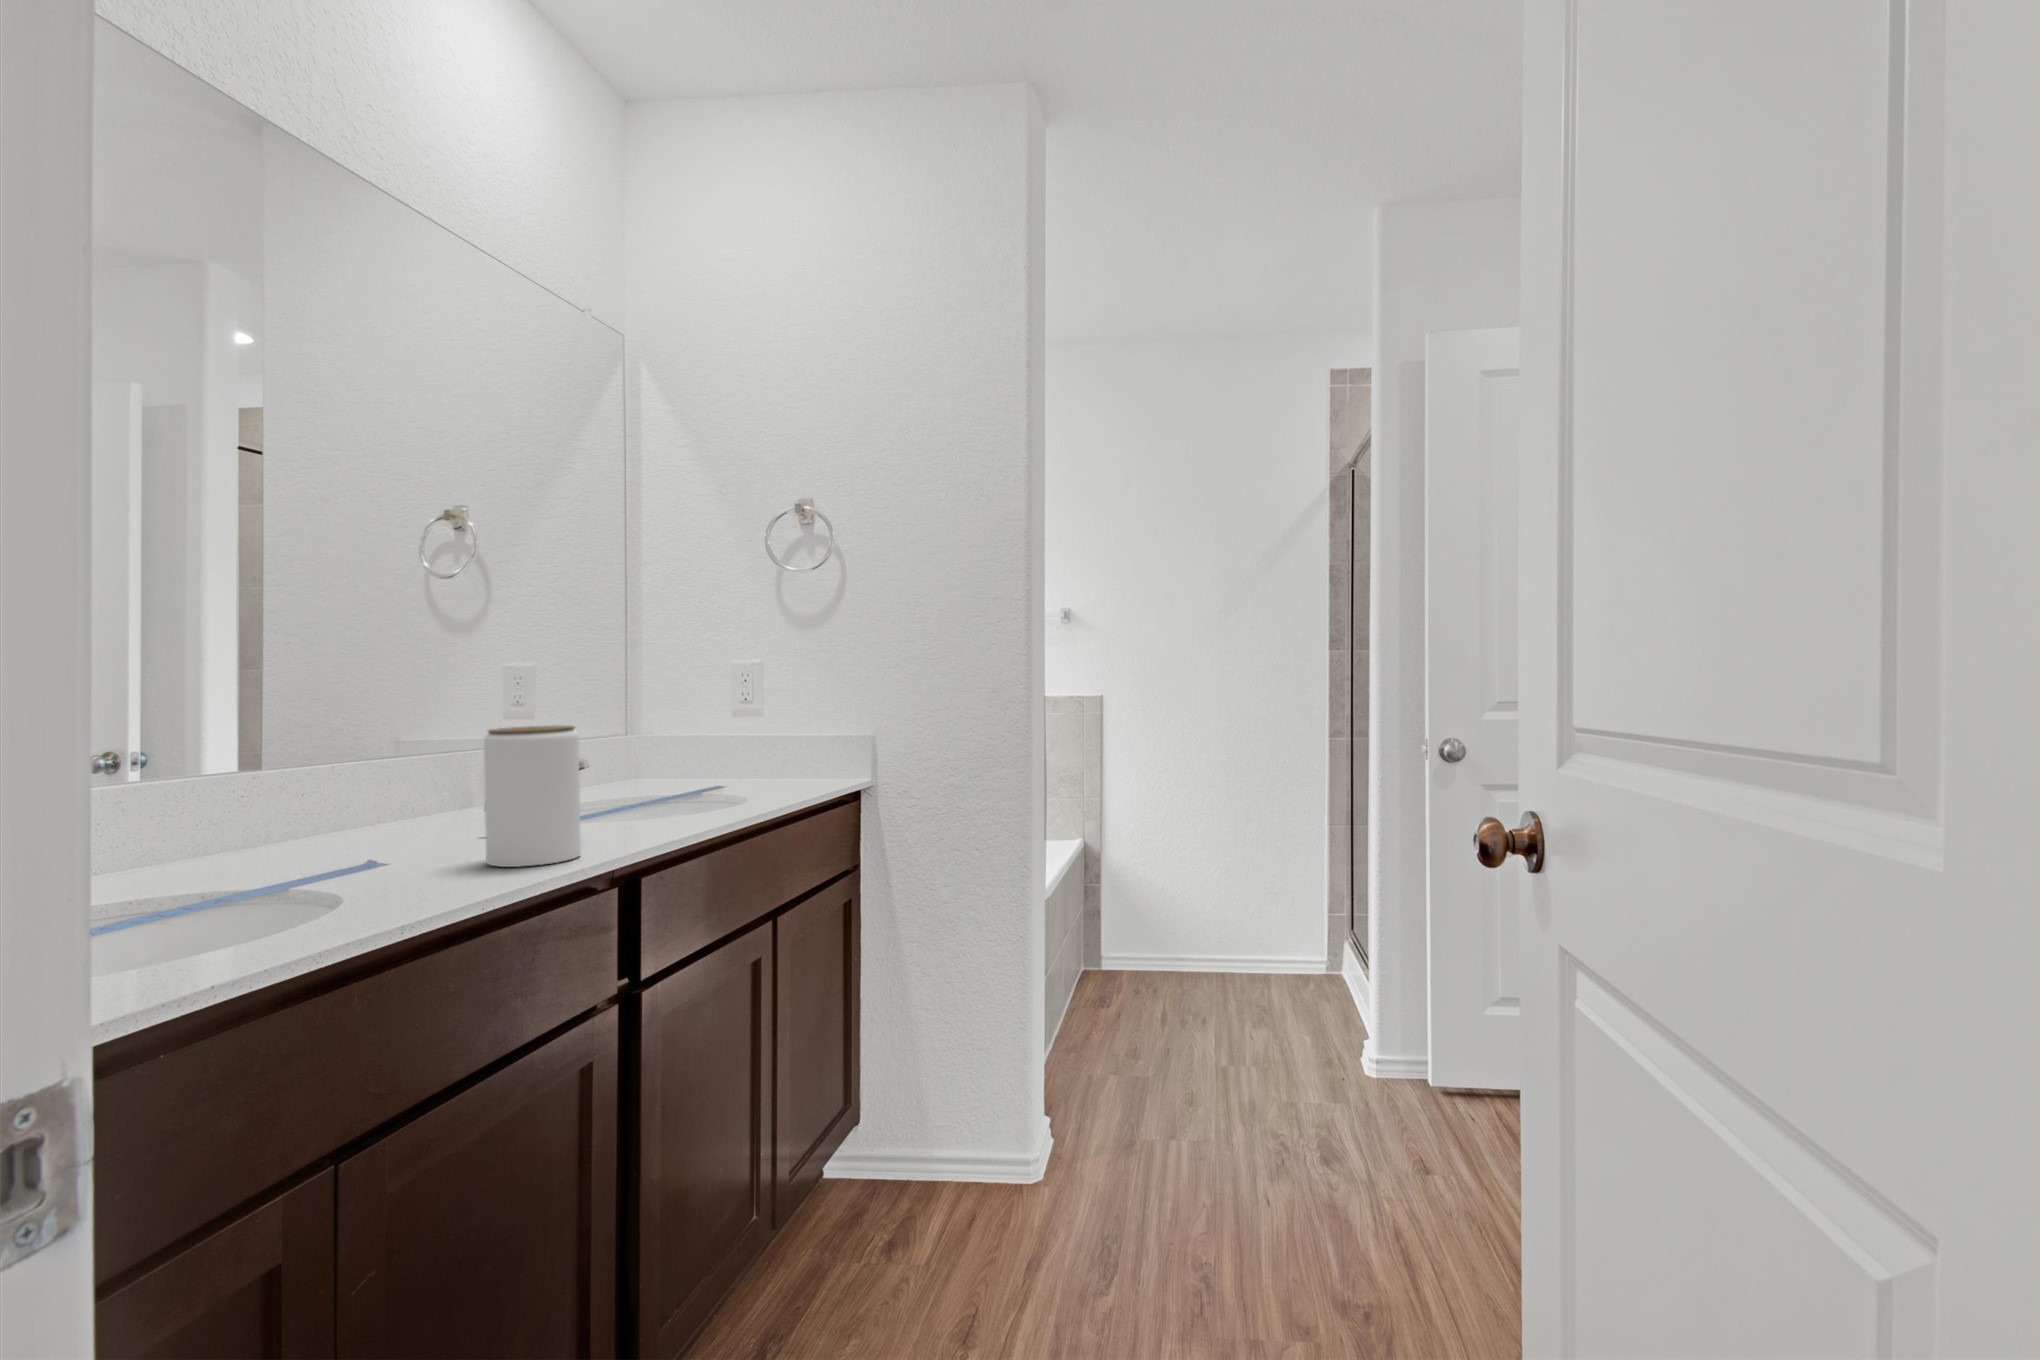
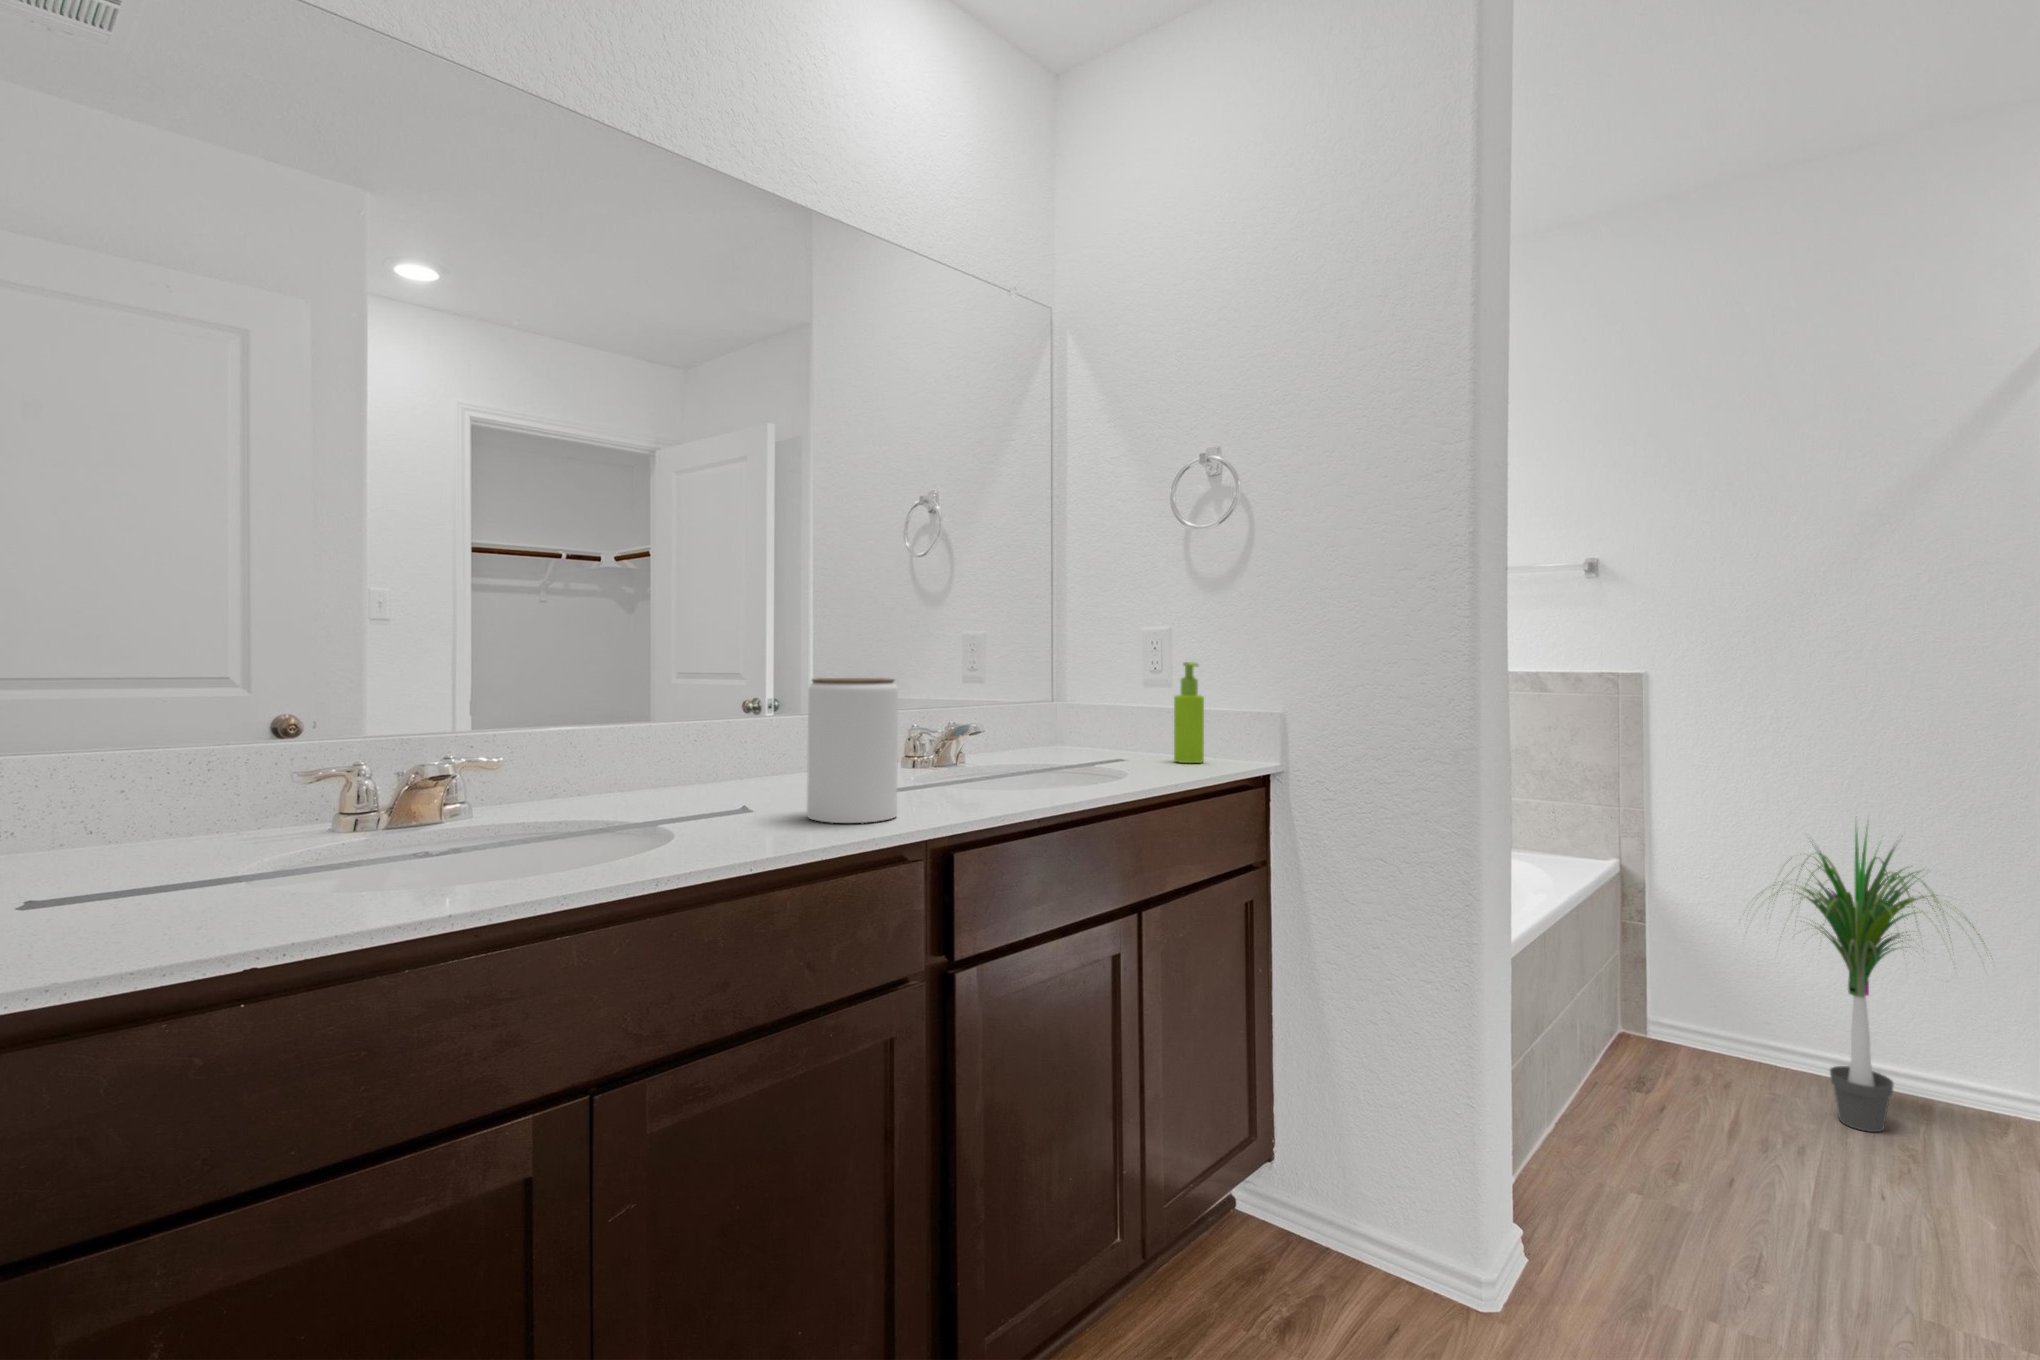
soap dispenser: none [758,690,786,783] -> present [1174,662,1204,763]
potted plant: none [1160,775,1305,1002] -> present [1758,830,1983,1132]

